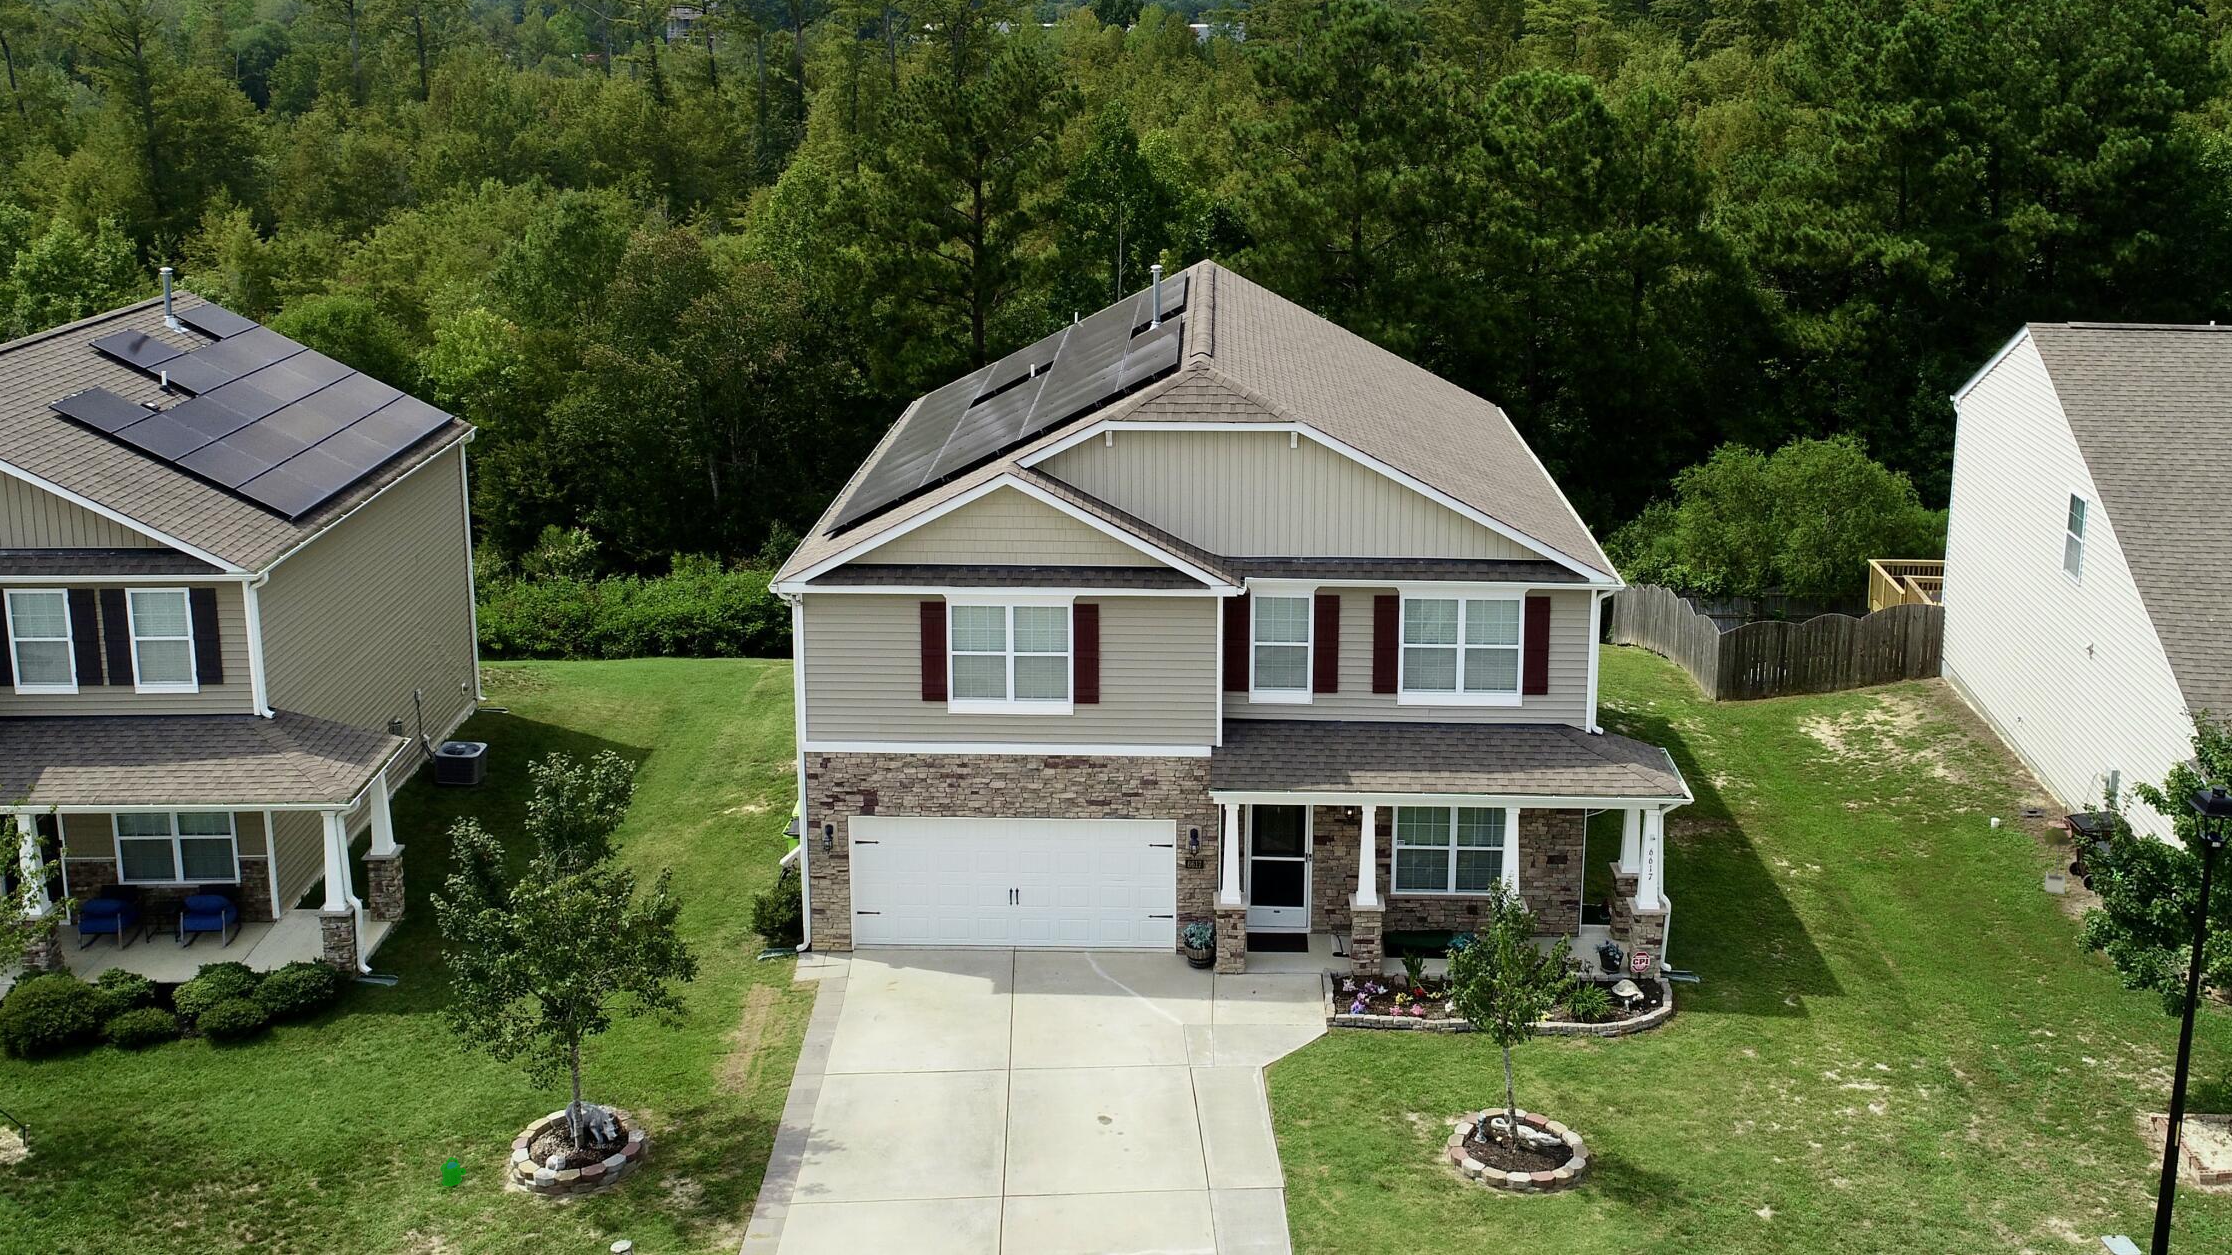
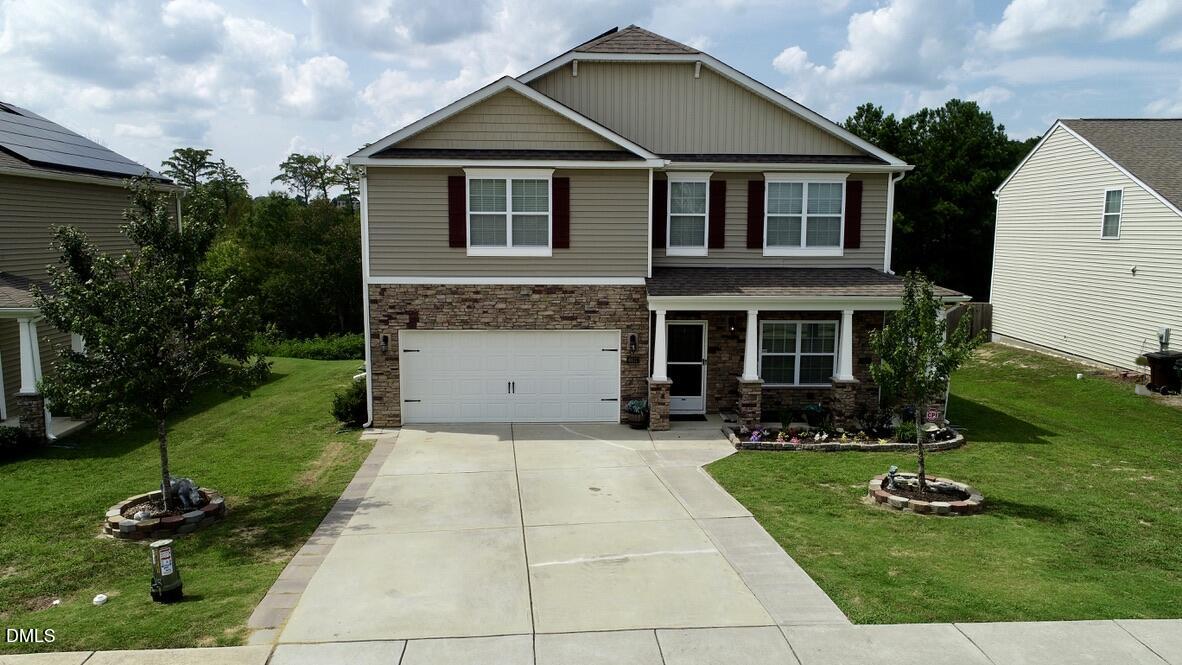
watering can: present [440,1157,466,1186] -> none [42,512,63,536]

